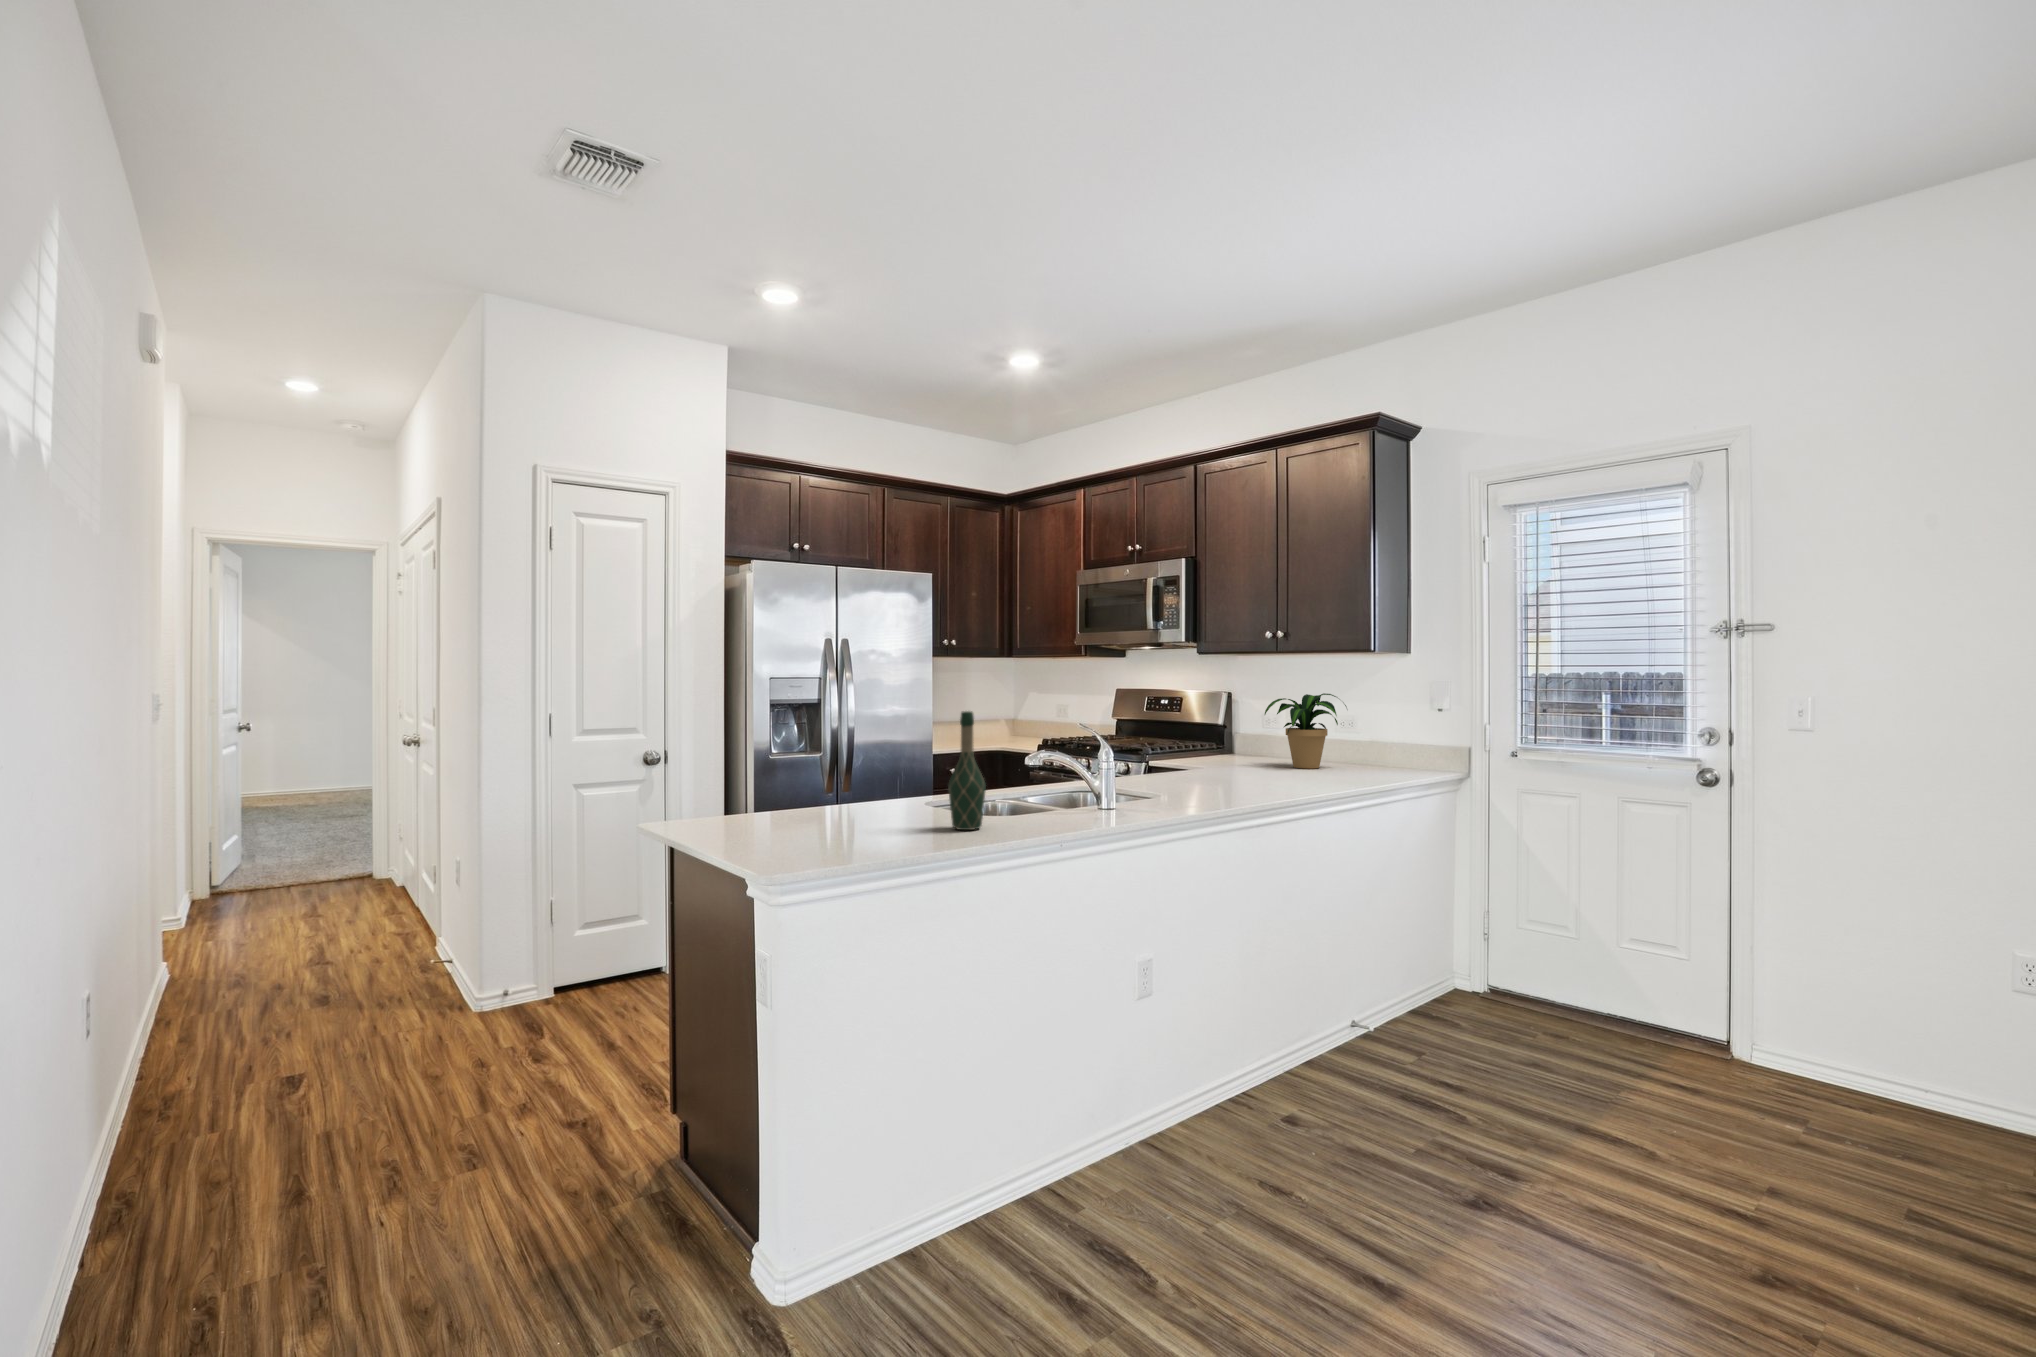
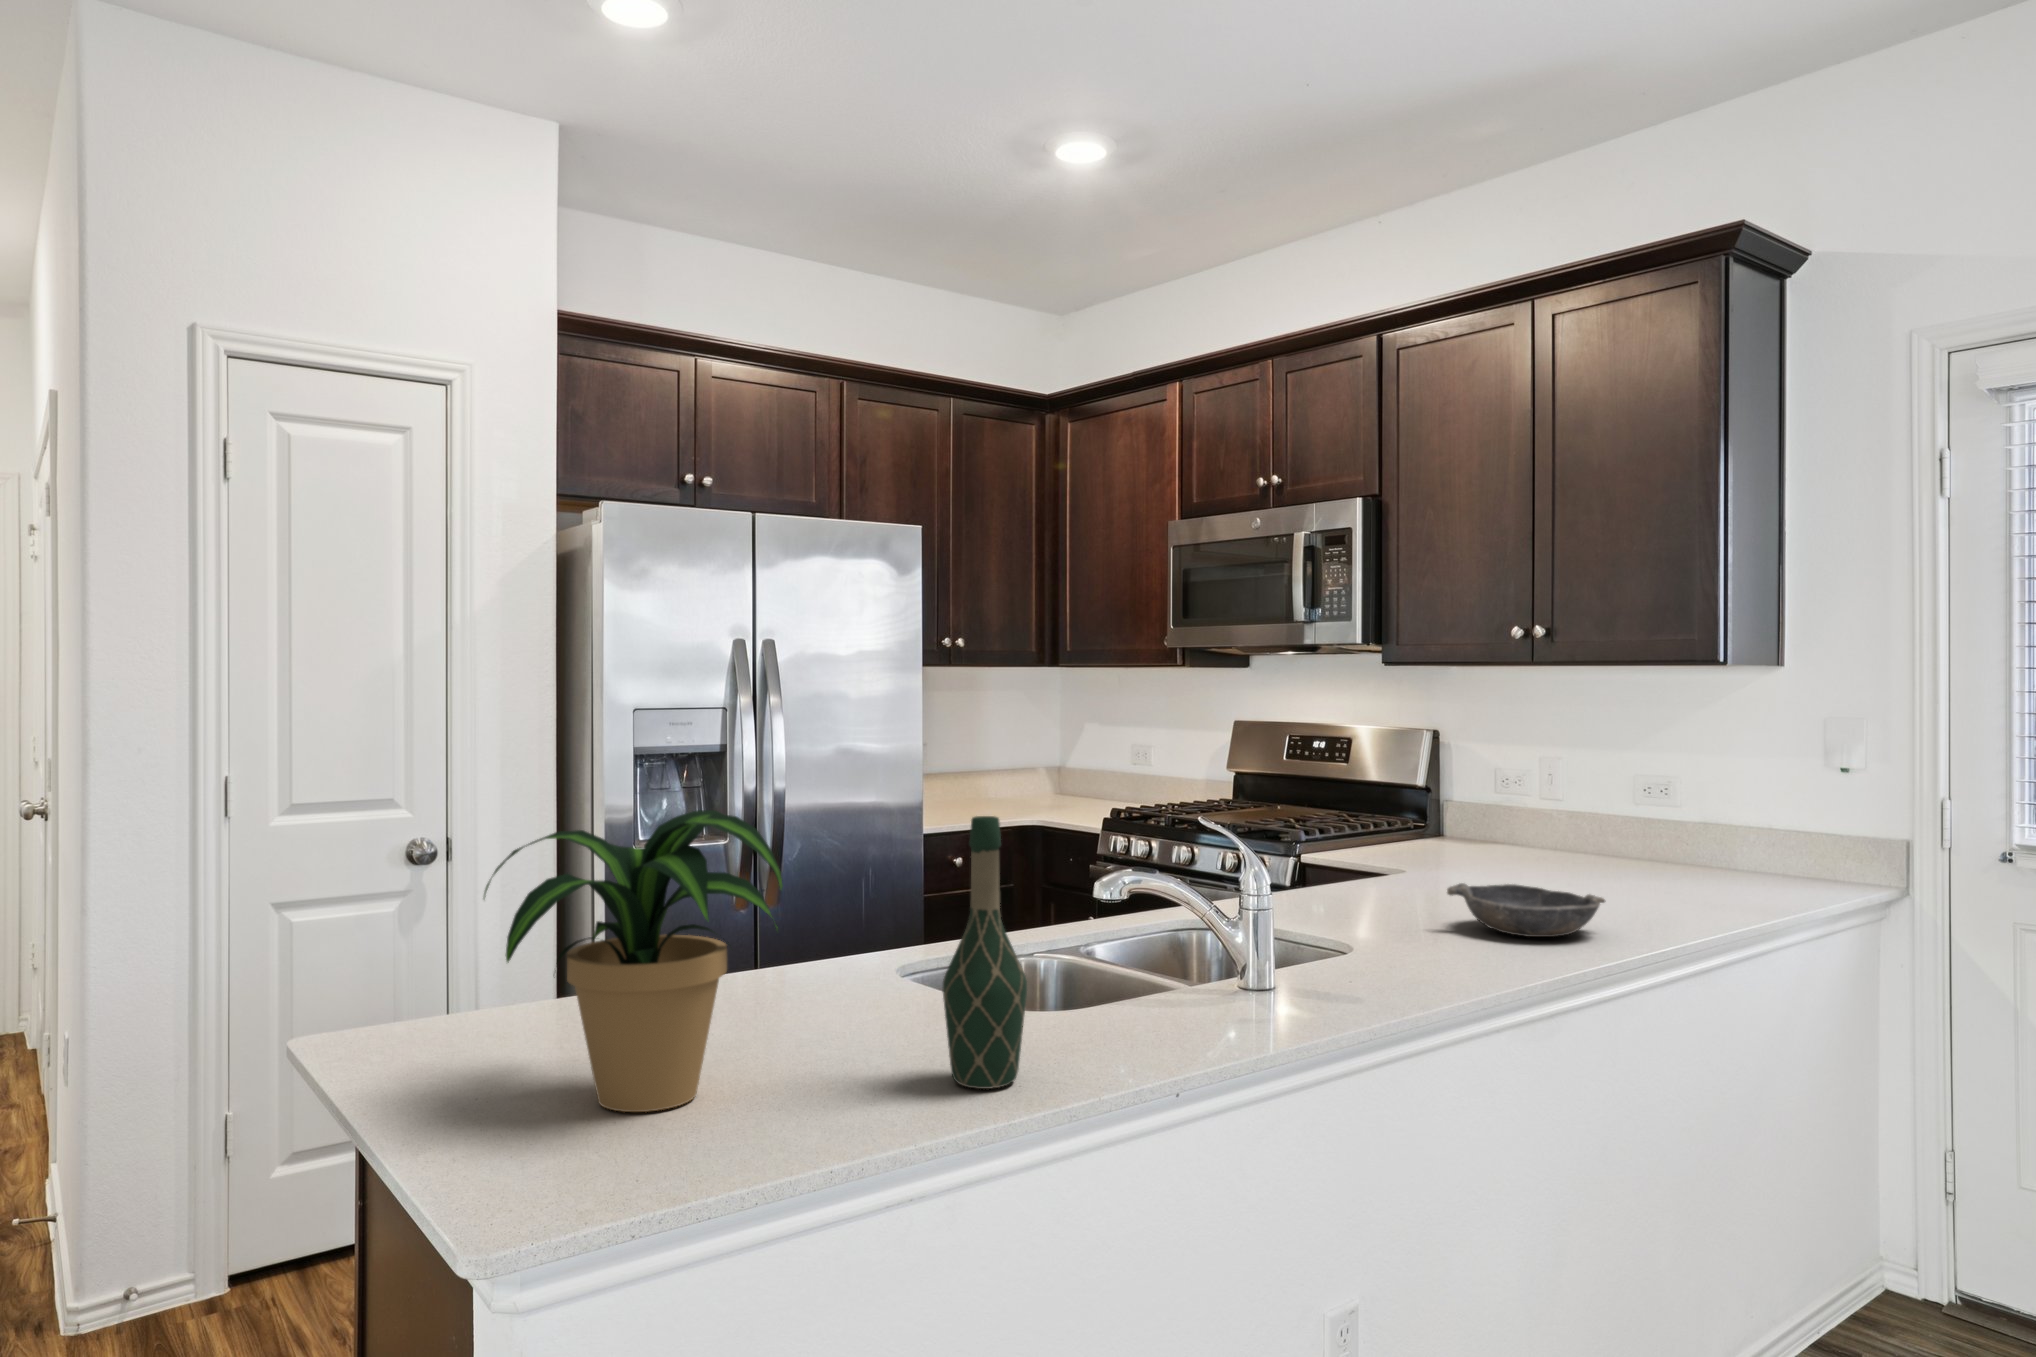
potted plant: present [1265,693,1346,769] -> present [484,810,782,1112]
bowl: none [1207,763,1288,789] -> present [1447,883,1605,937]

